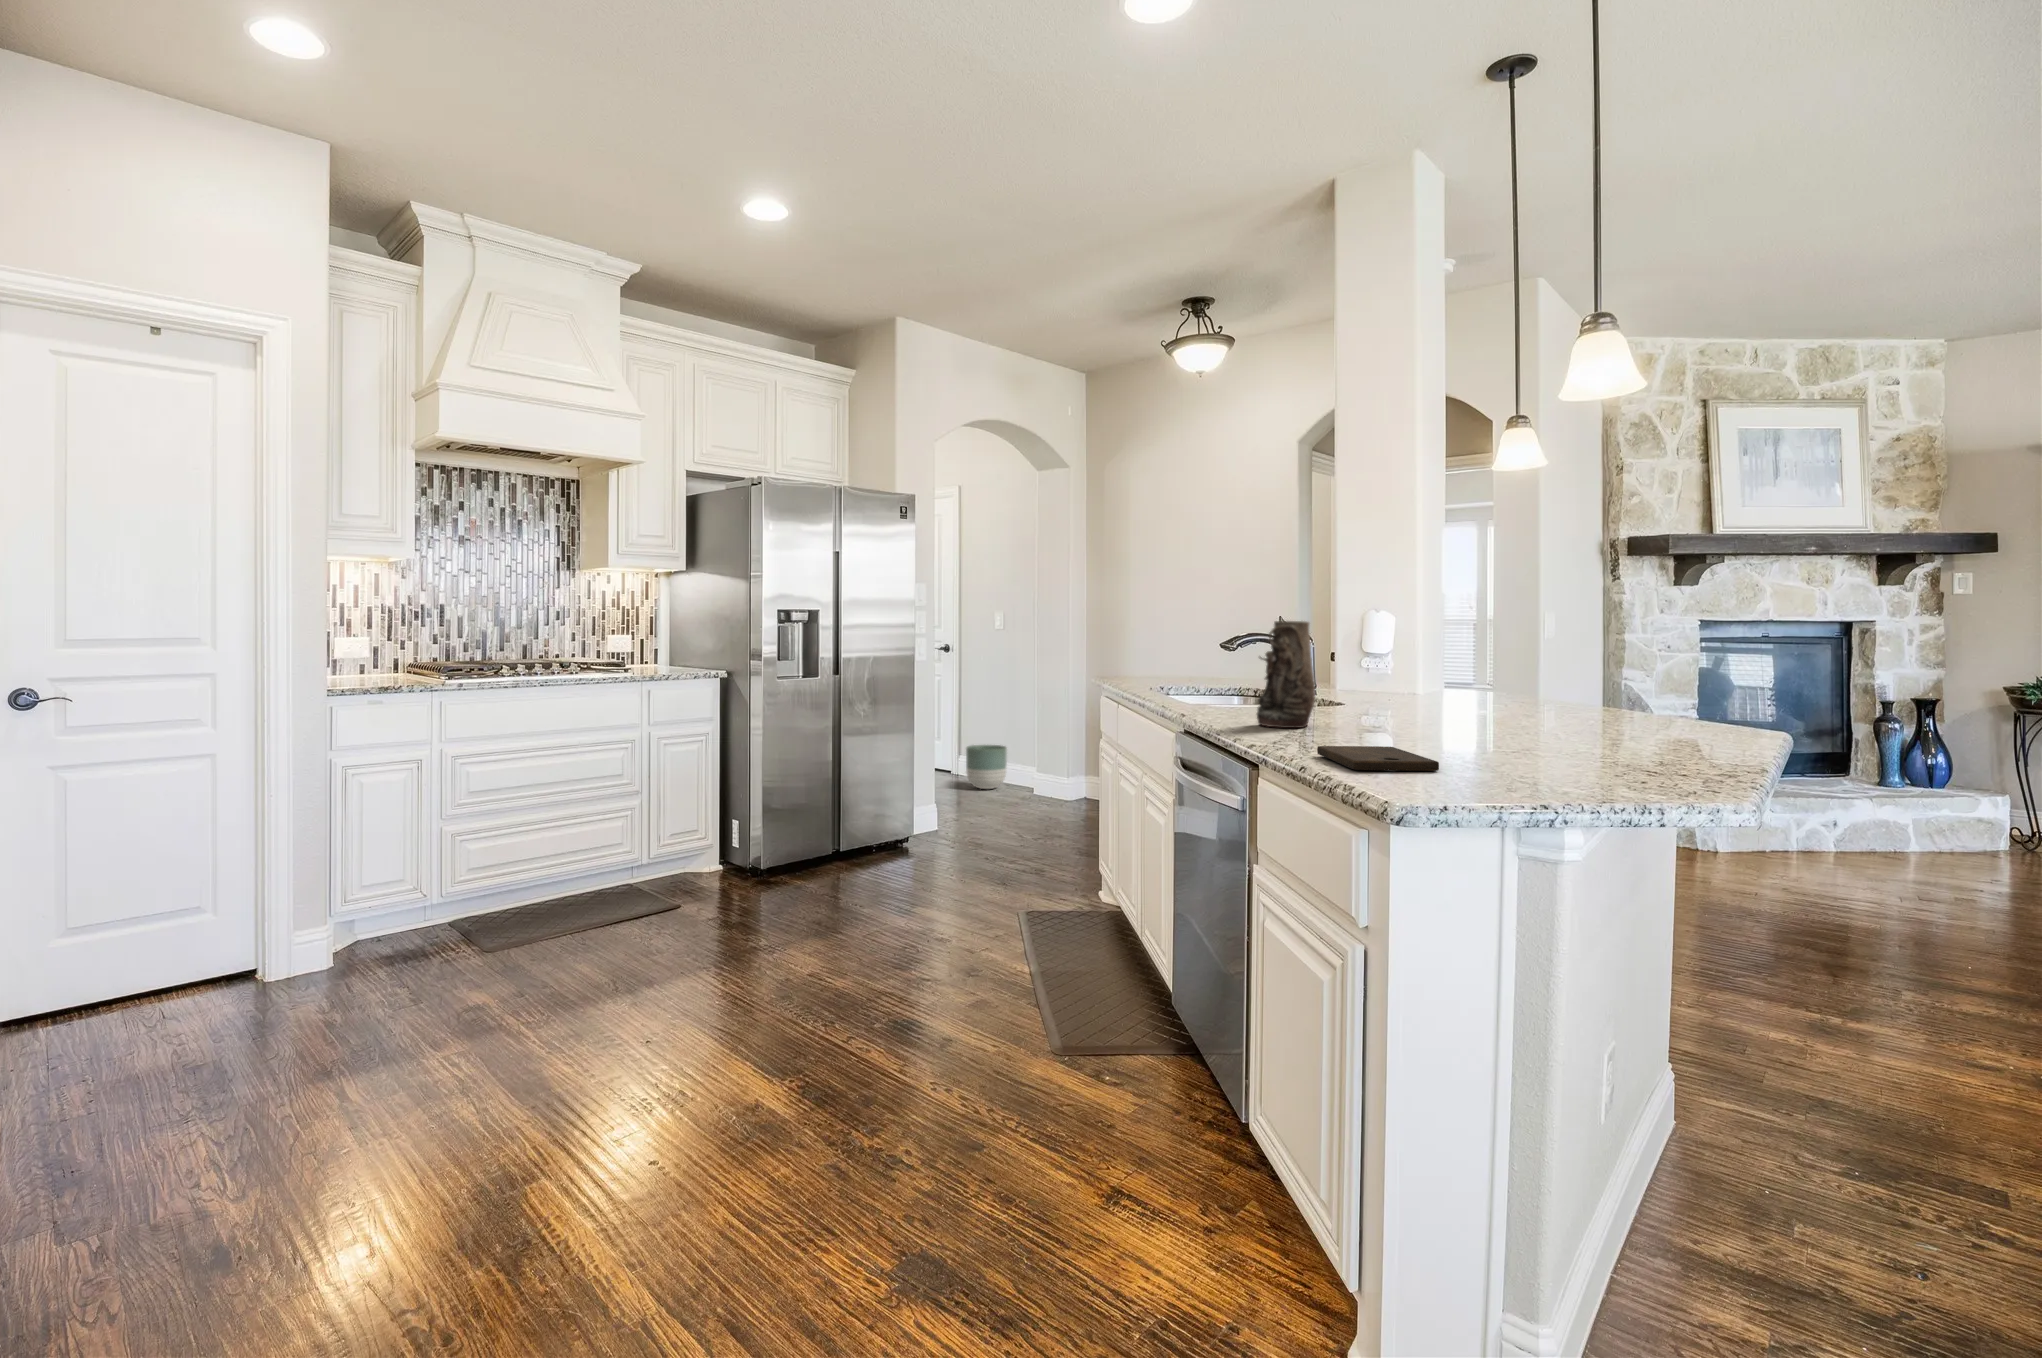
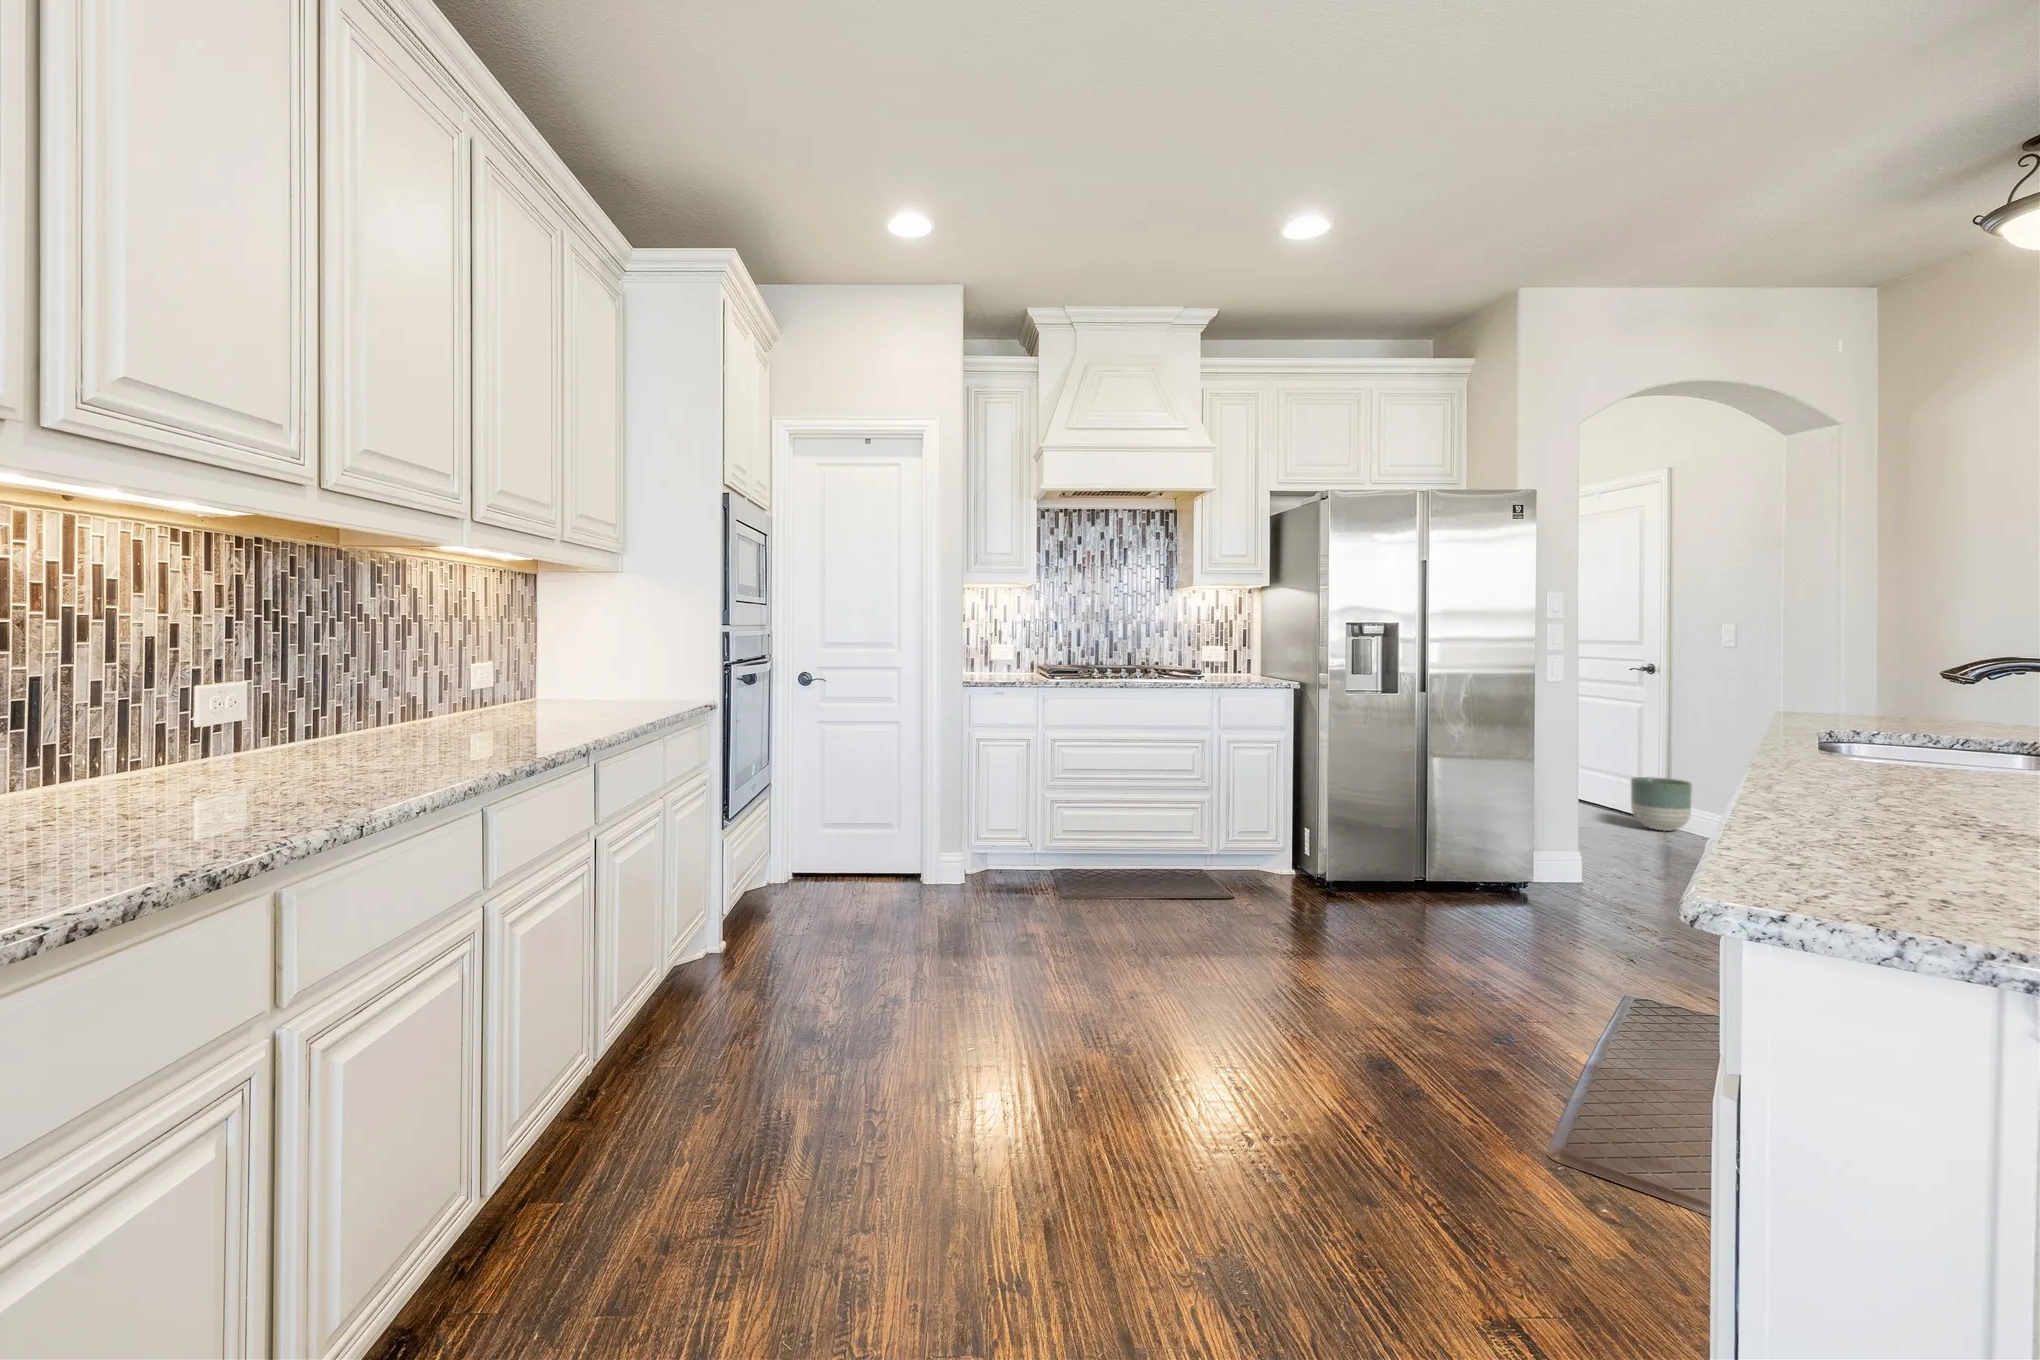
vase: present [1257,621,1315,728] -> none [1837,632,1952,786]
cutting board: present [1317,746,1439,771] -> none [1780,807,1955,864]

